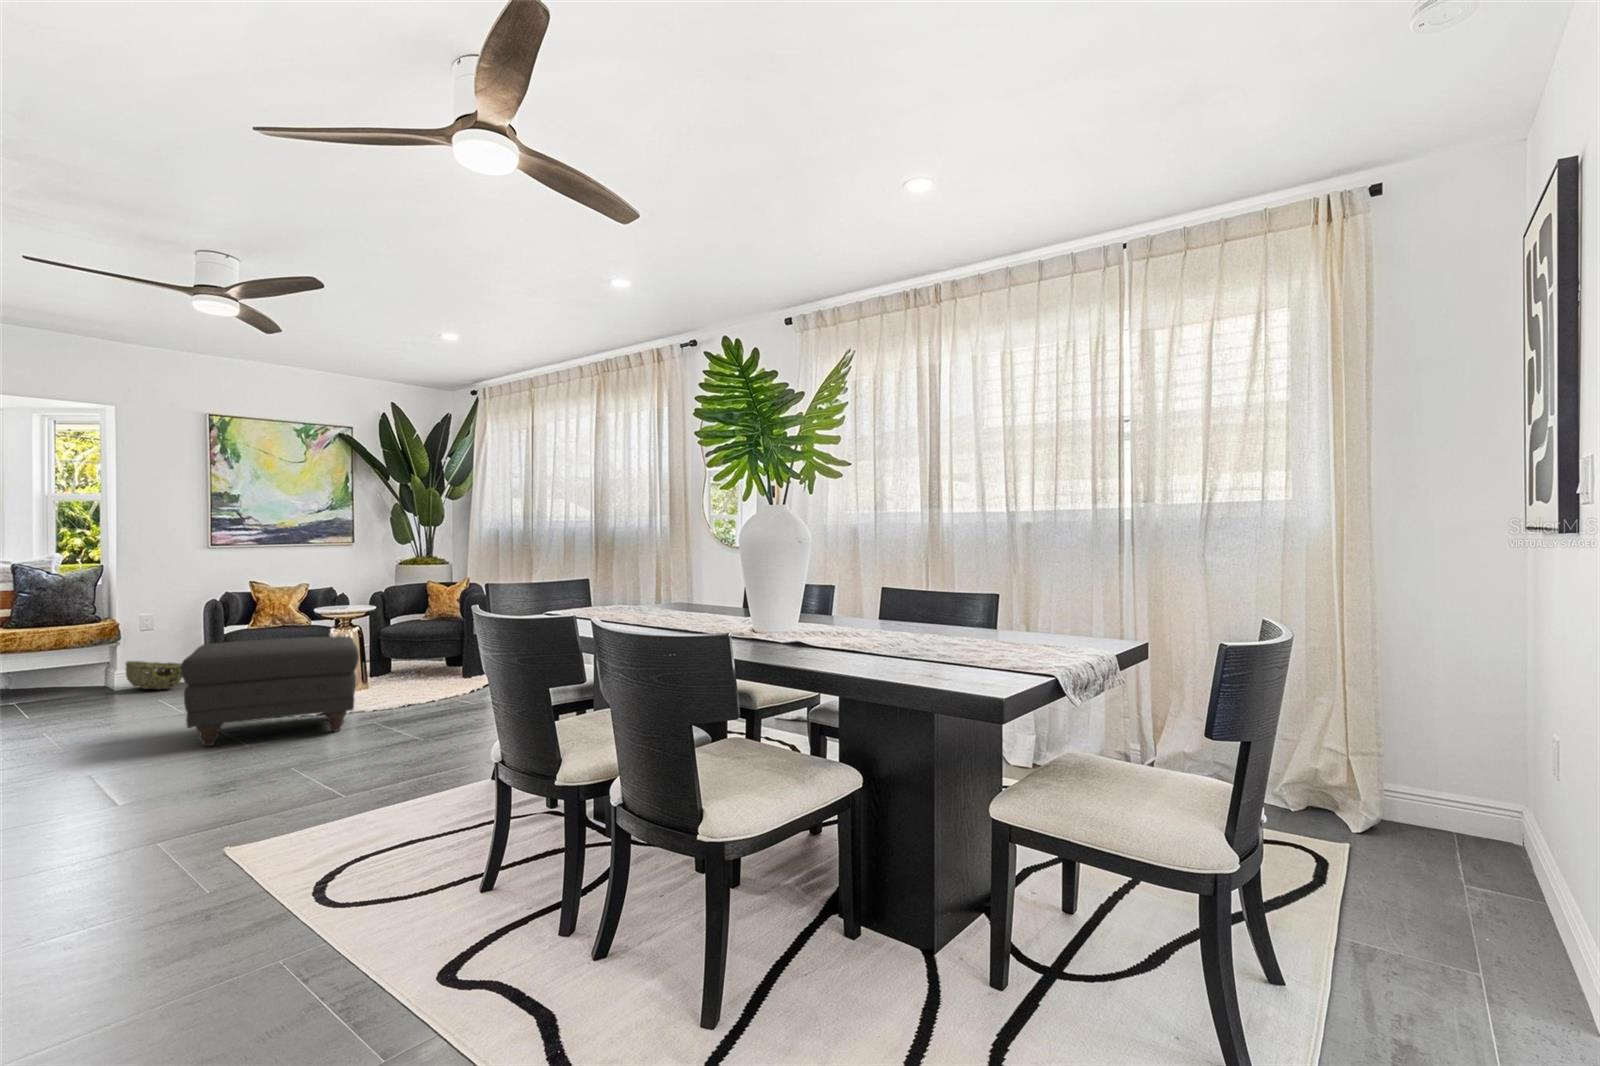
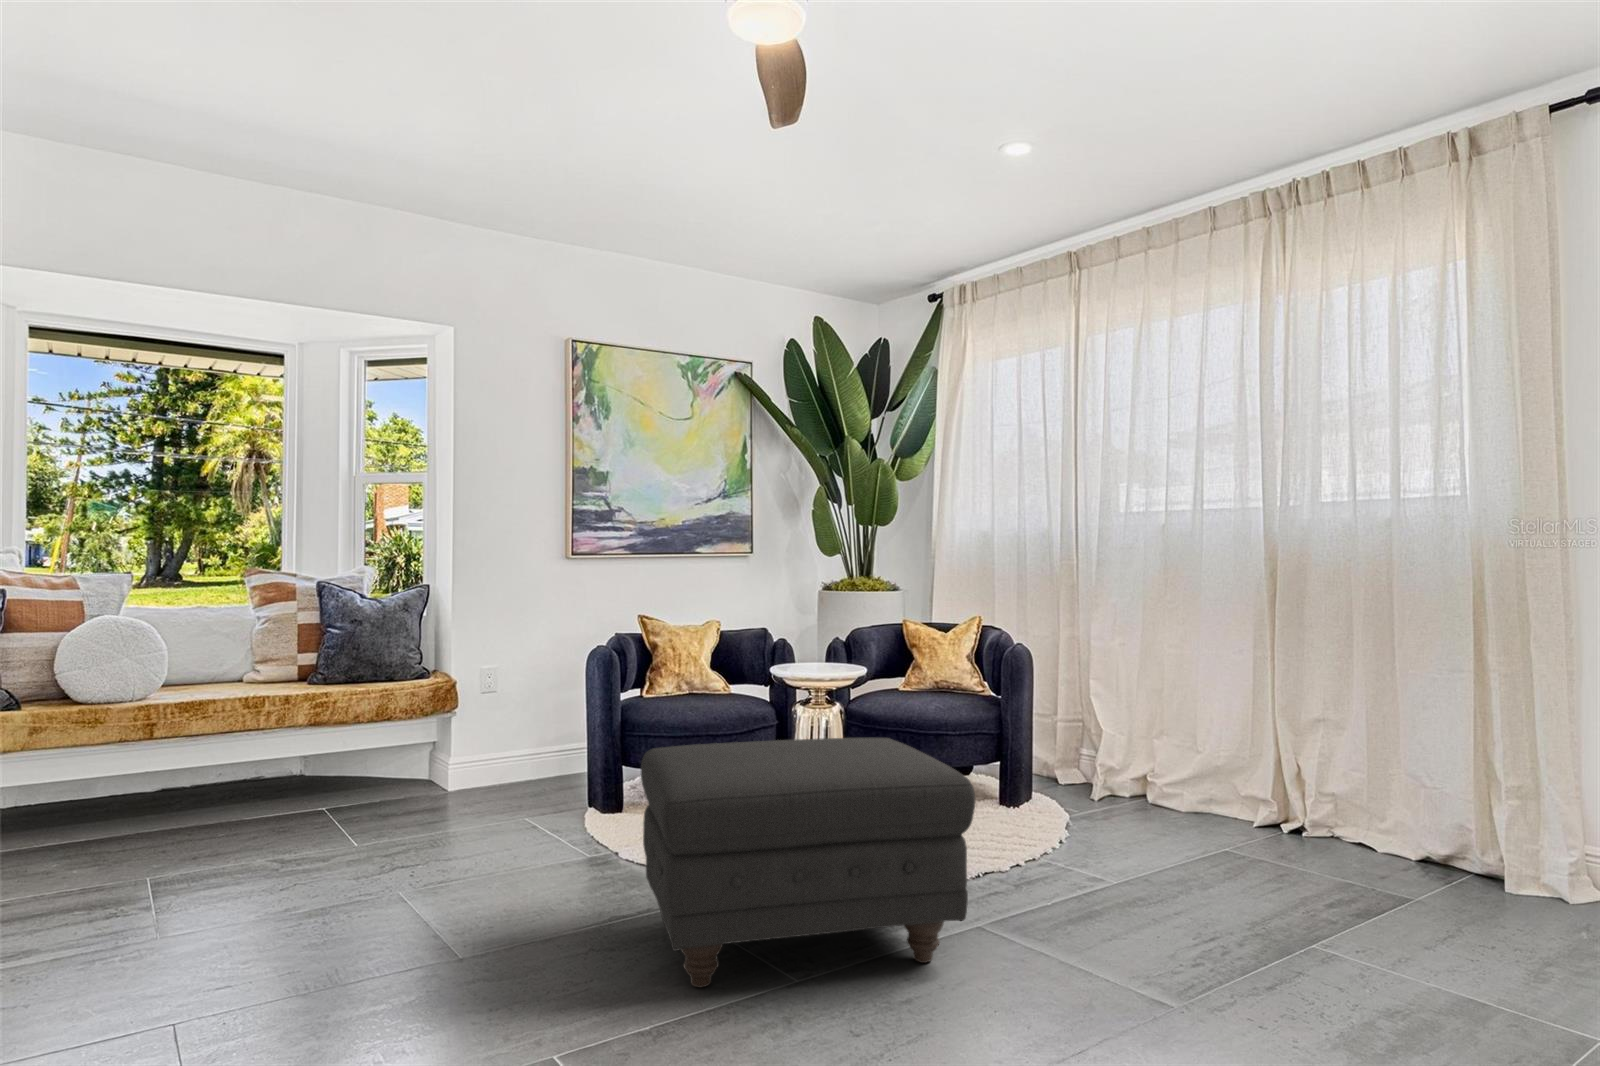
woven basket: present [125,661,182,690] -> none [464,741,552,795]

